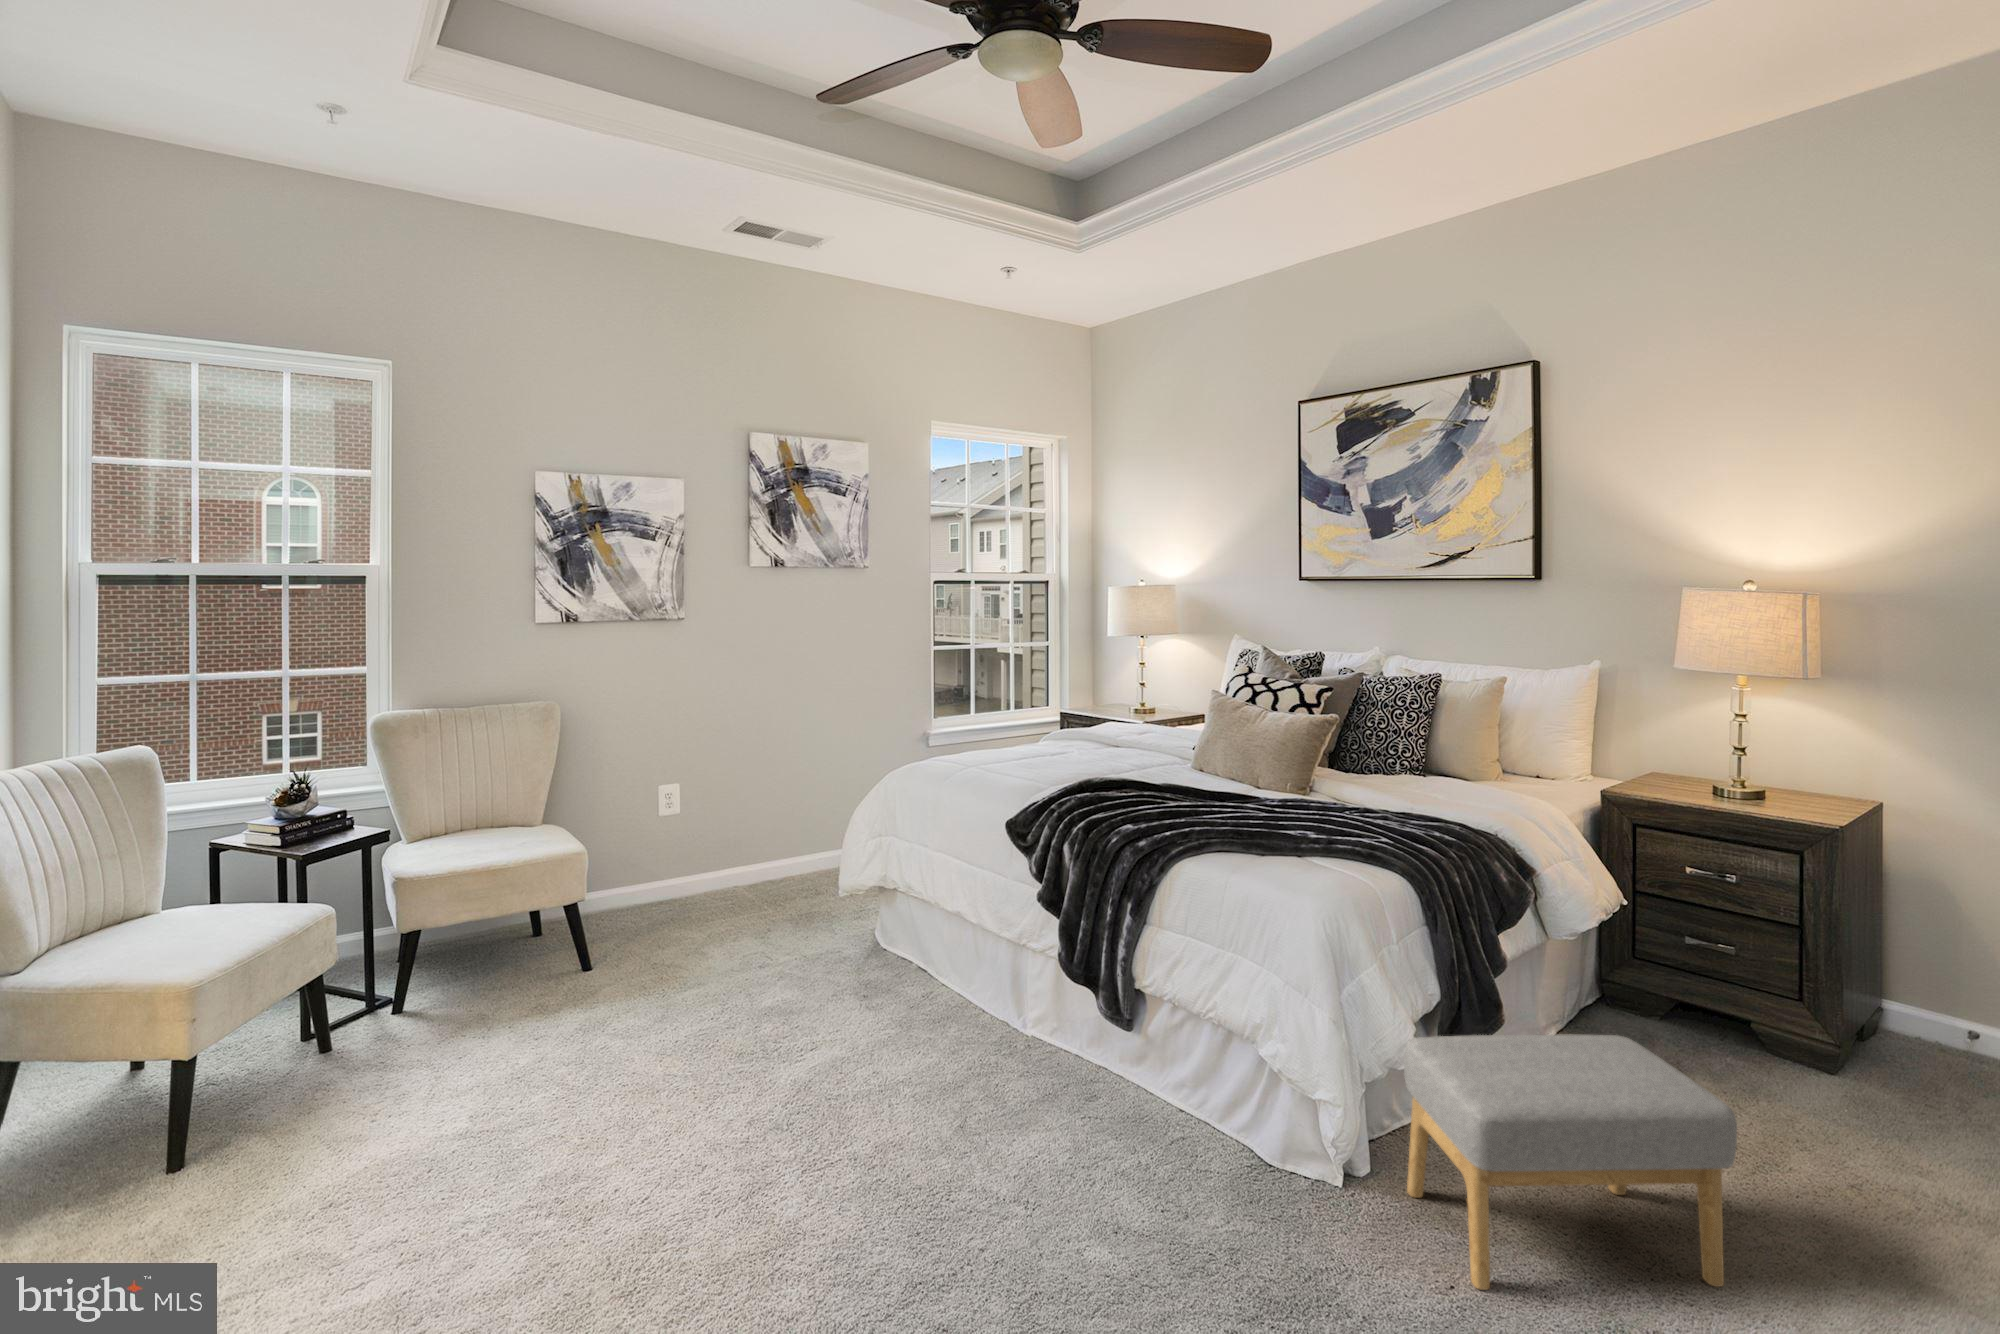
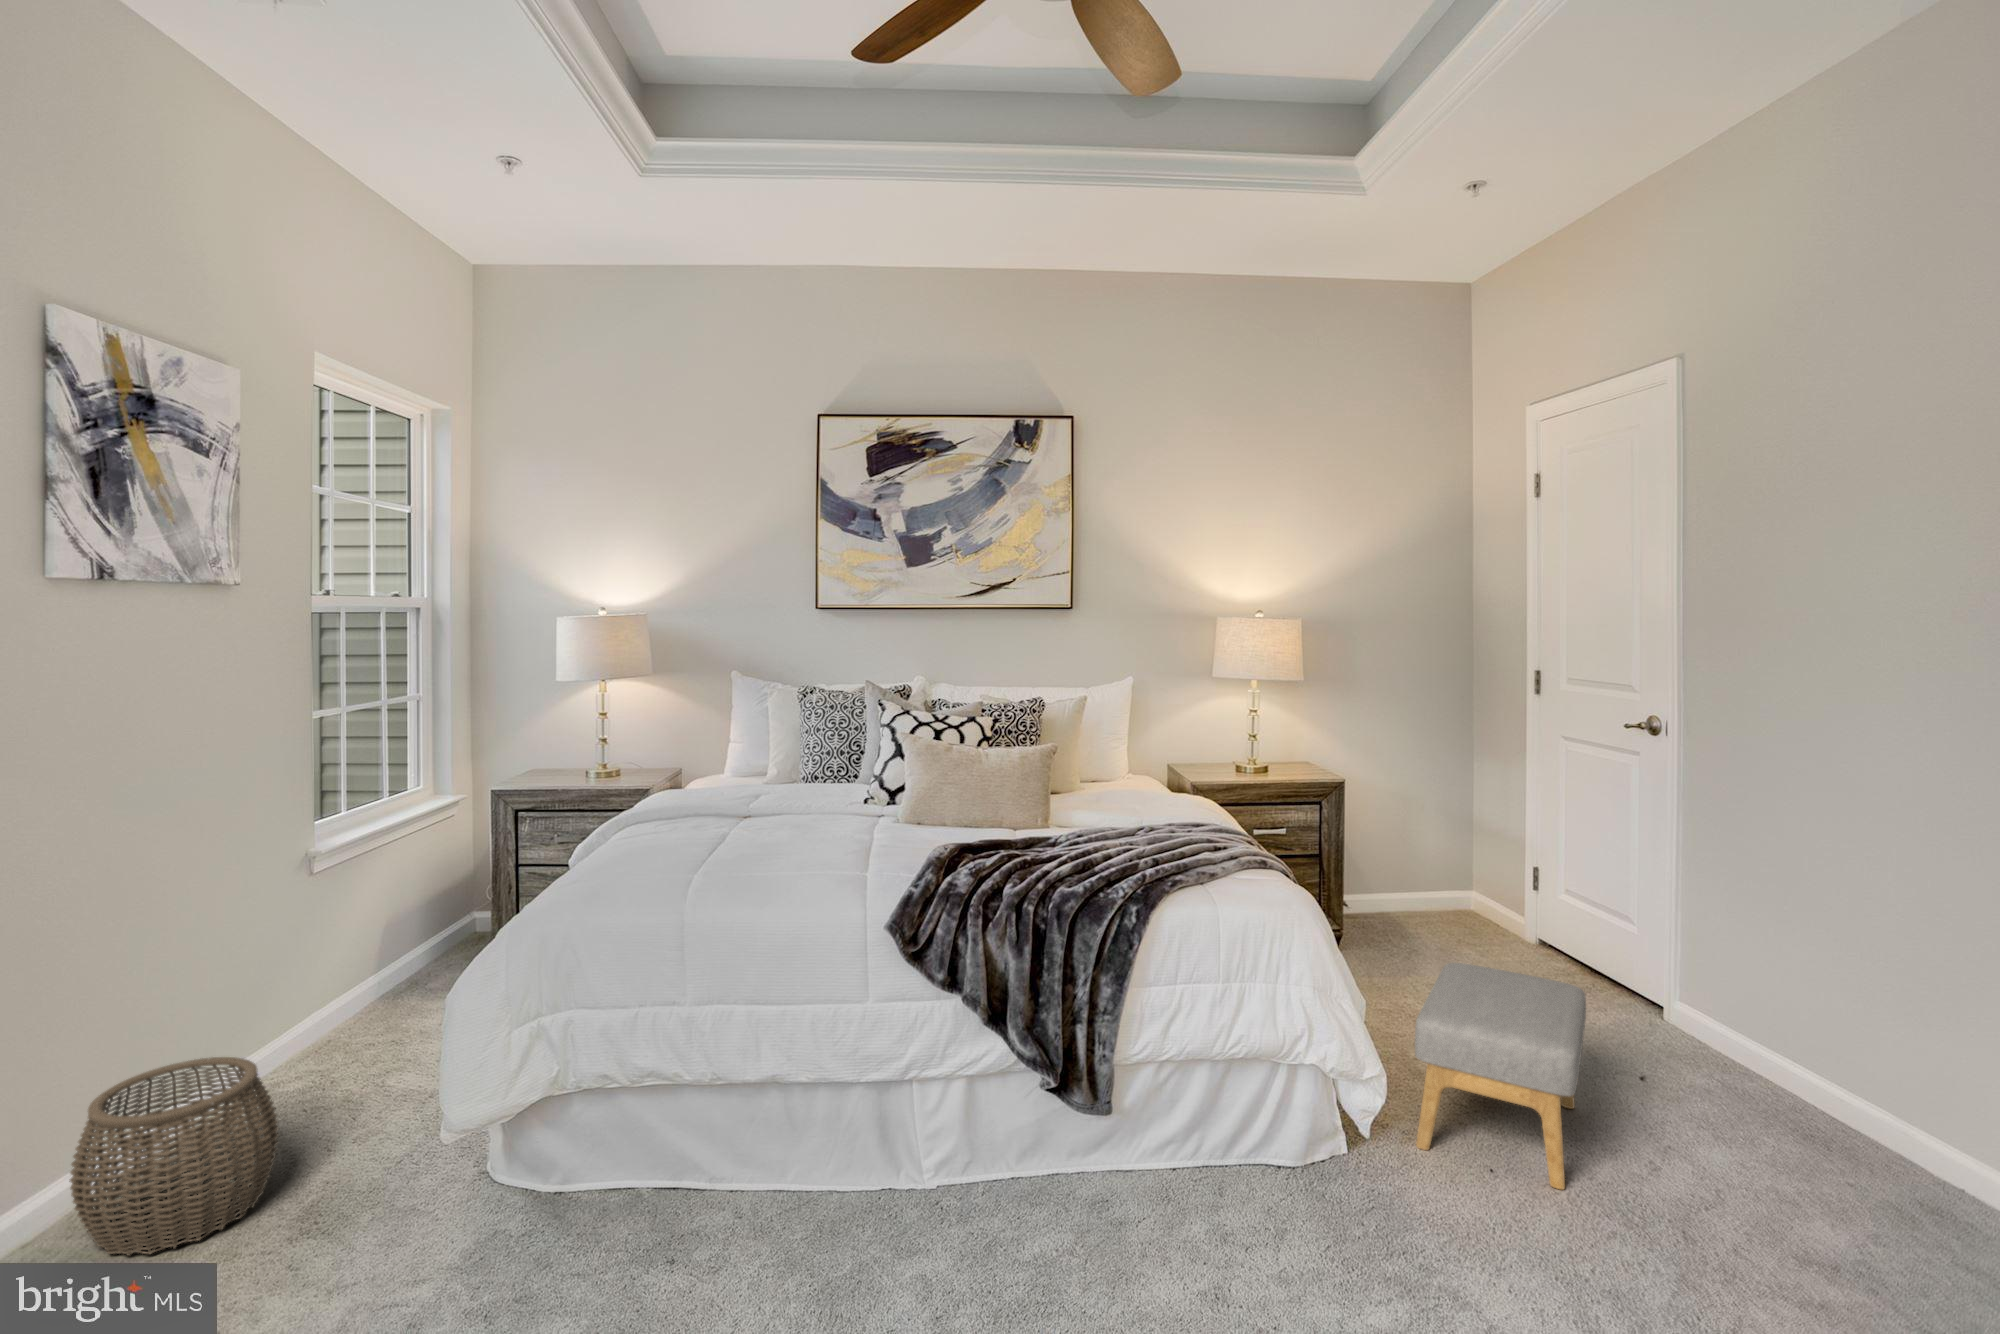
woven basket: none [724,820,809,905] -> present [69,1057,279,1256]

